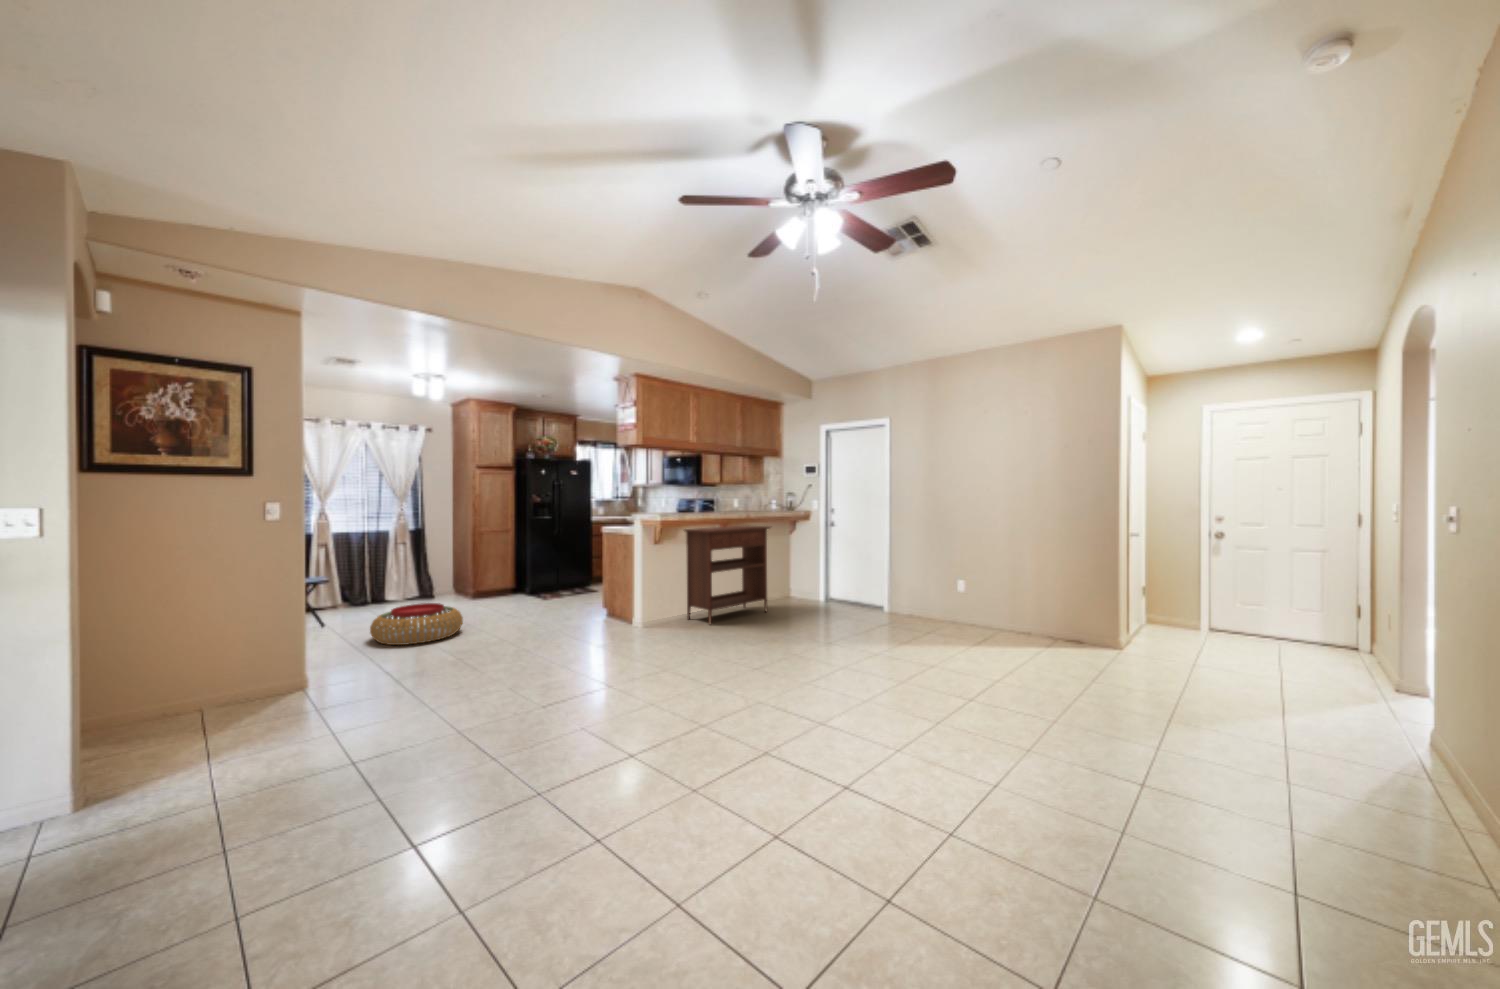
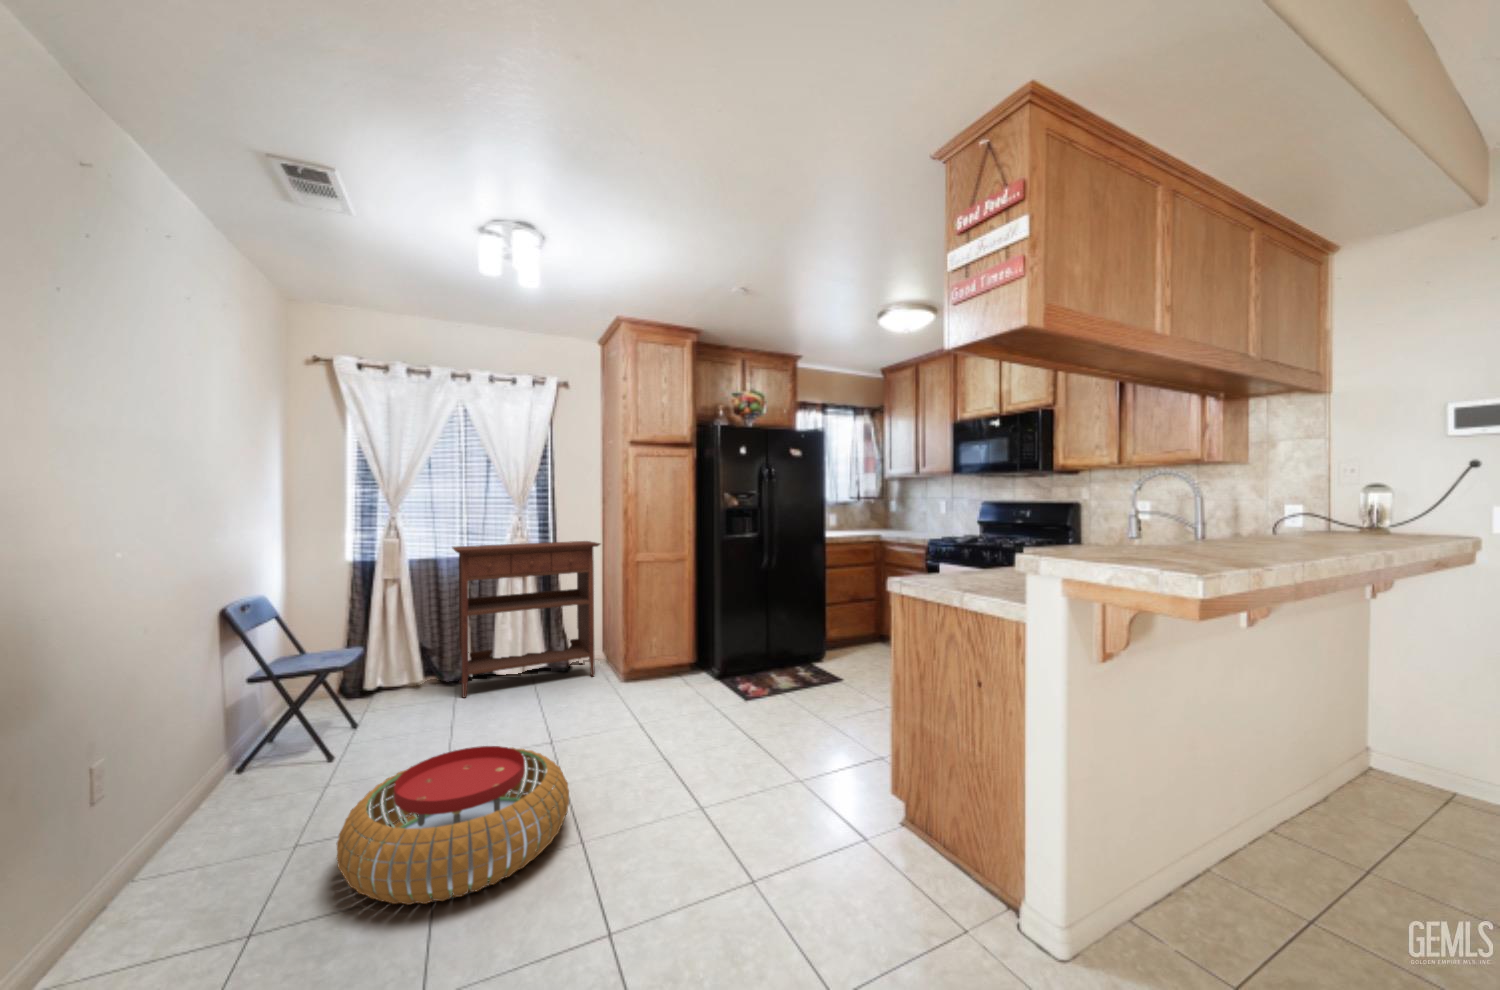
console table: present [685,525,770,624] -> present [453,541,600,697]

